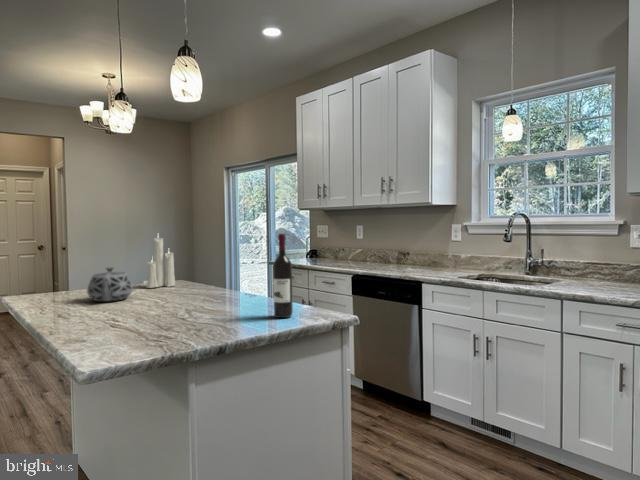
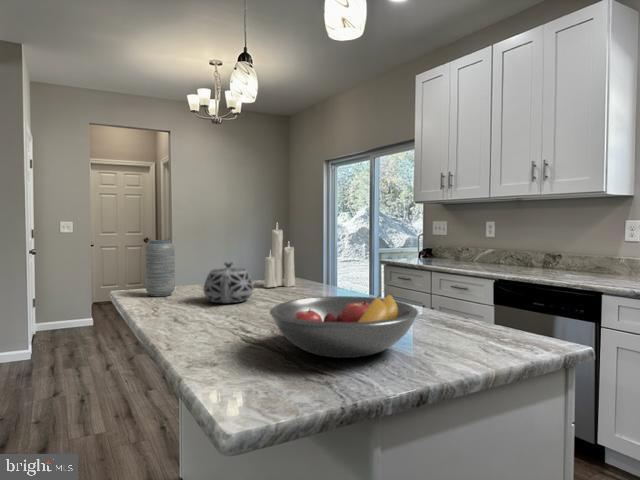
wine bottle: present [273,234,293,318] -> none [459,222,488,343]
vase: none [34,250,63,299] -> present [145,240,175,296]
fruit bowl: none [127,286,238,331] -> present [270,294,418,358]

